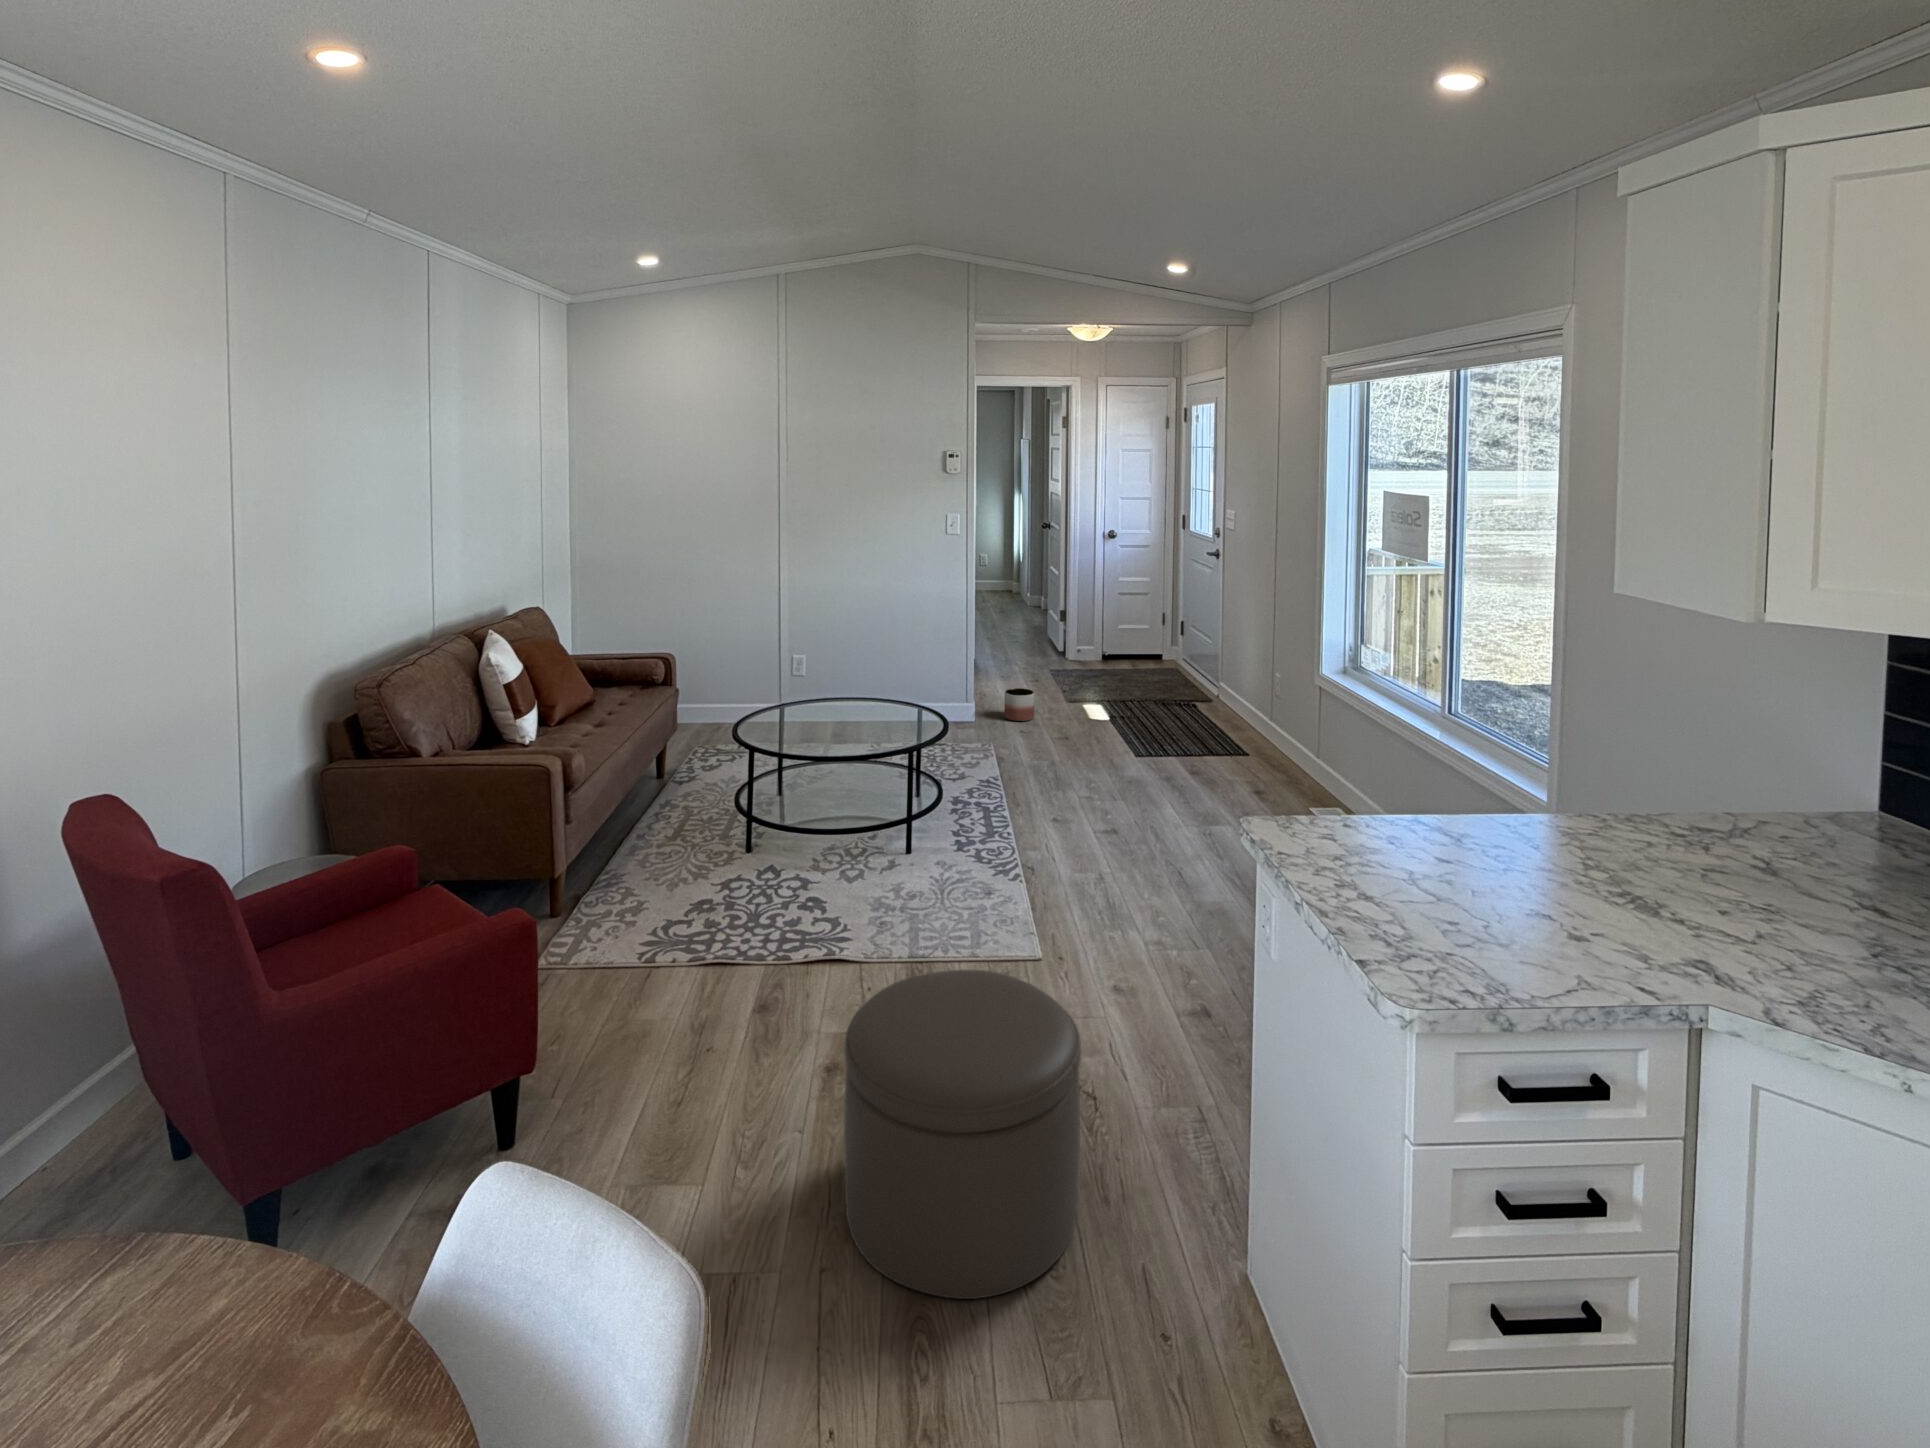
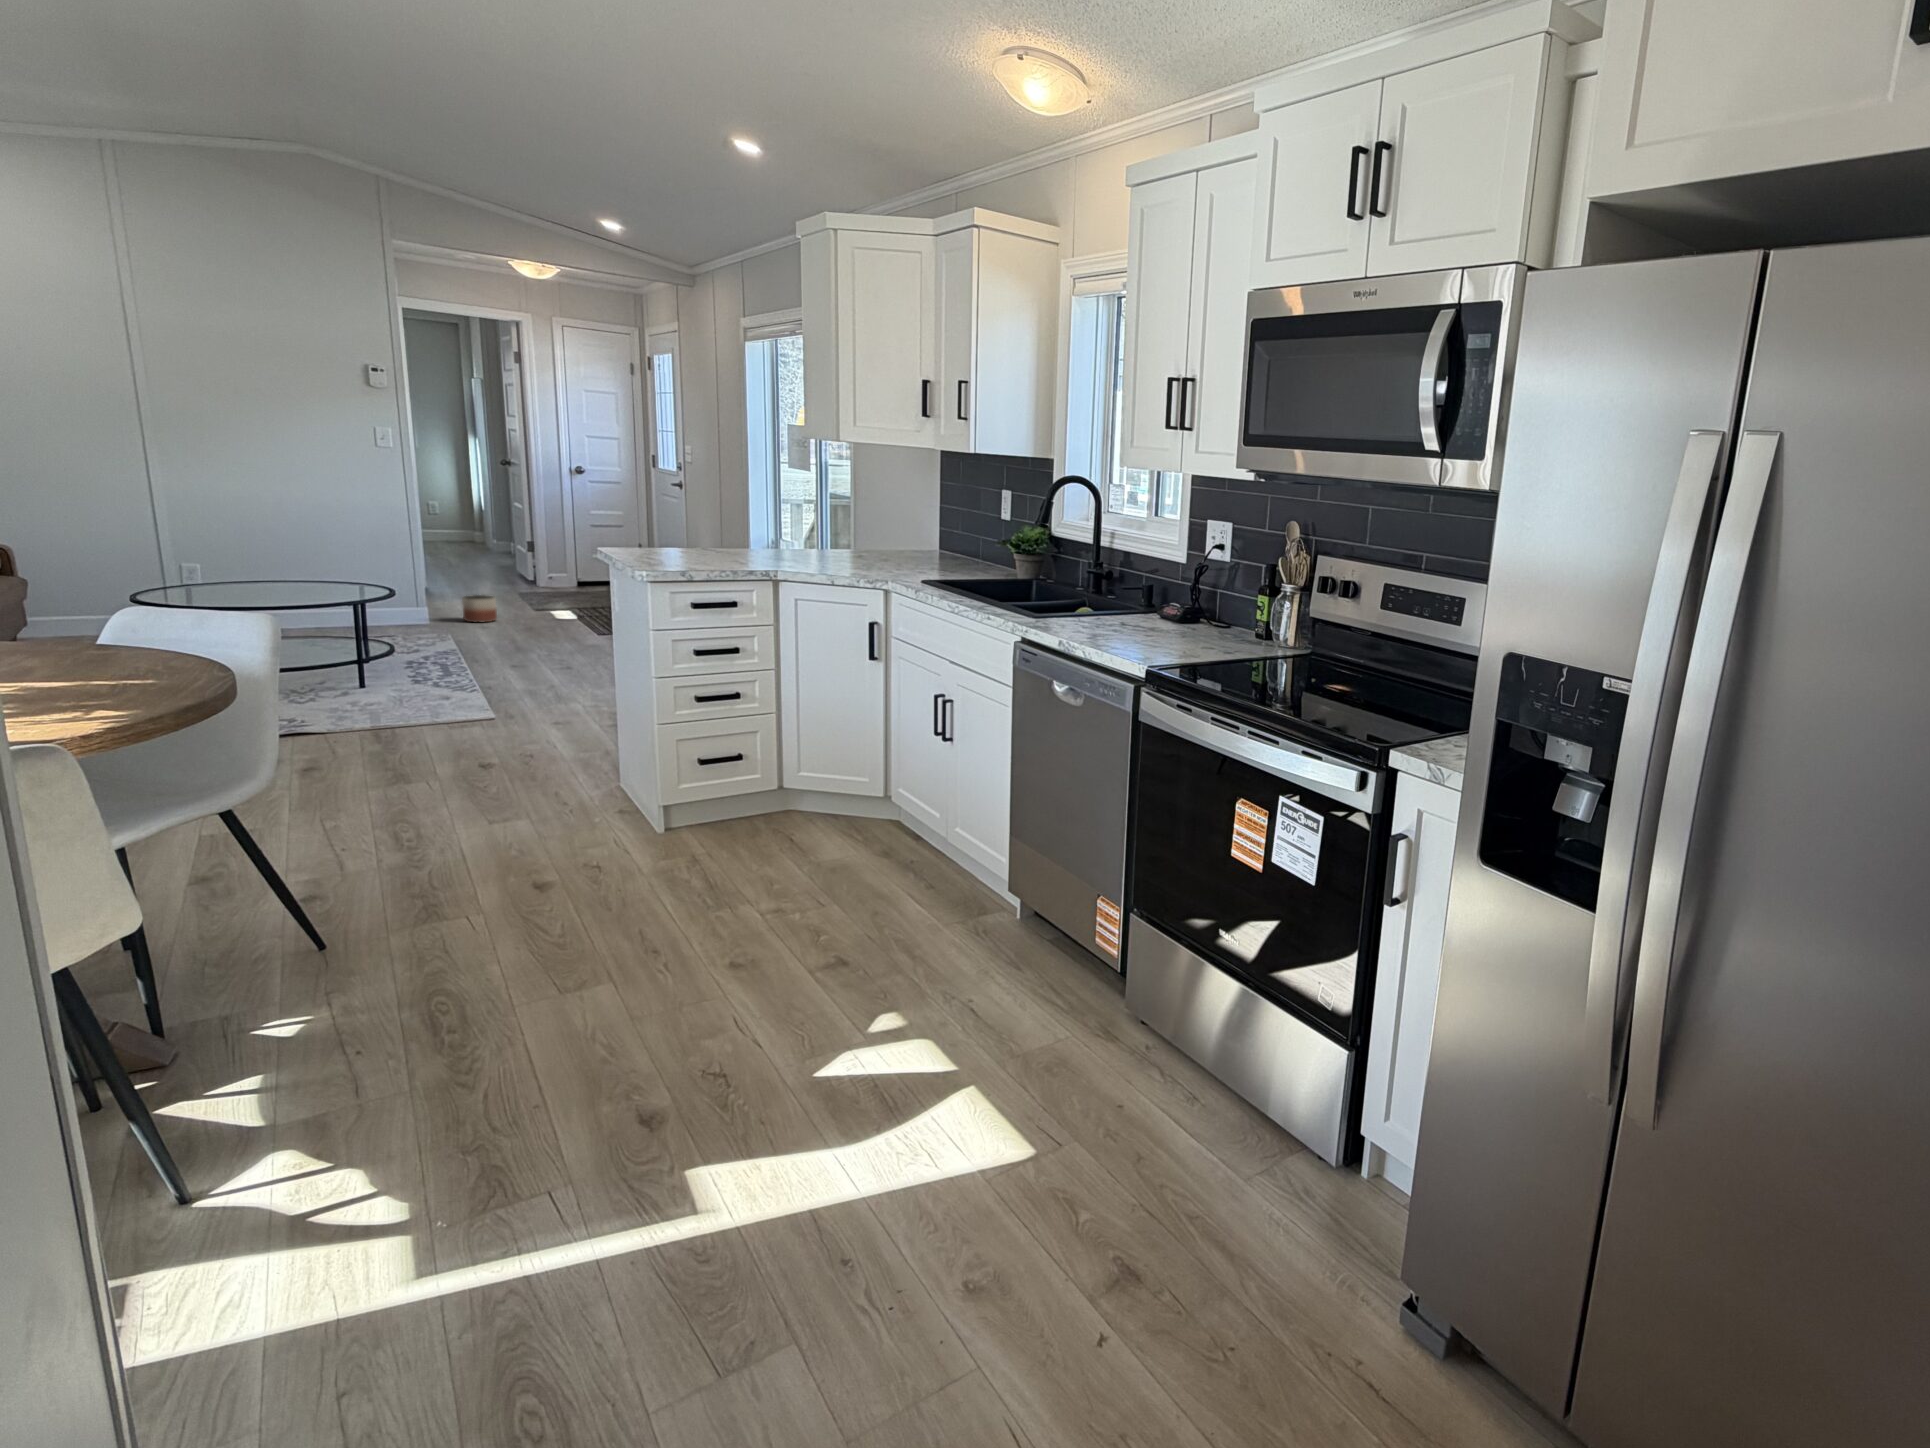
ottoman: present [844,970,1081,1299] -> none [338,666,521,803]

